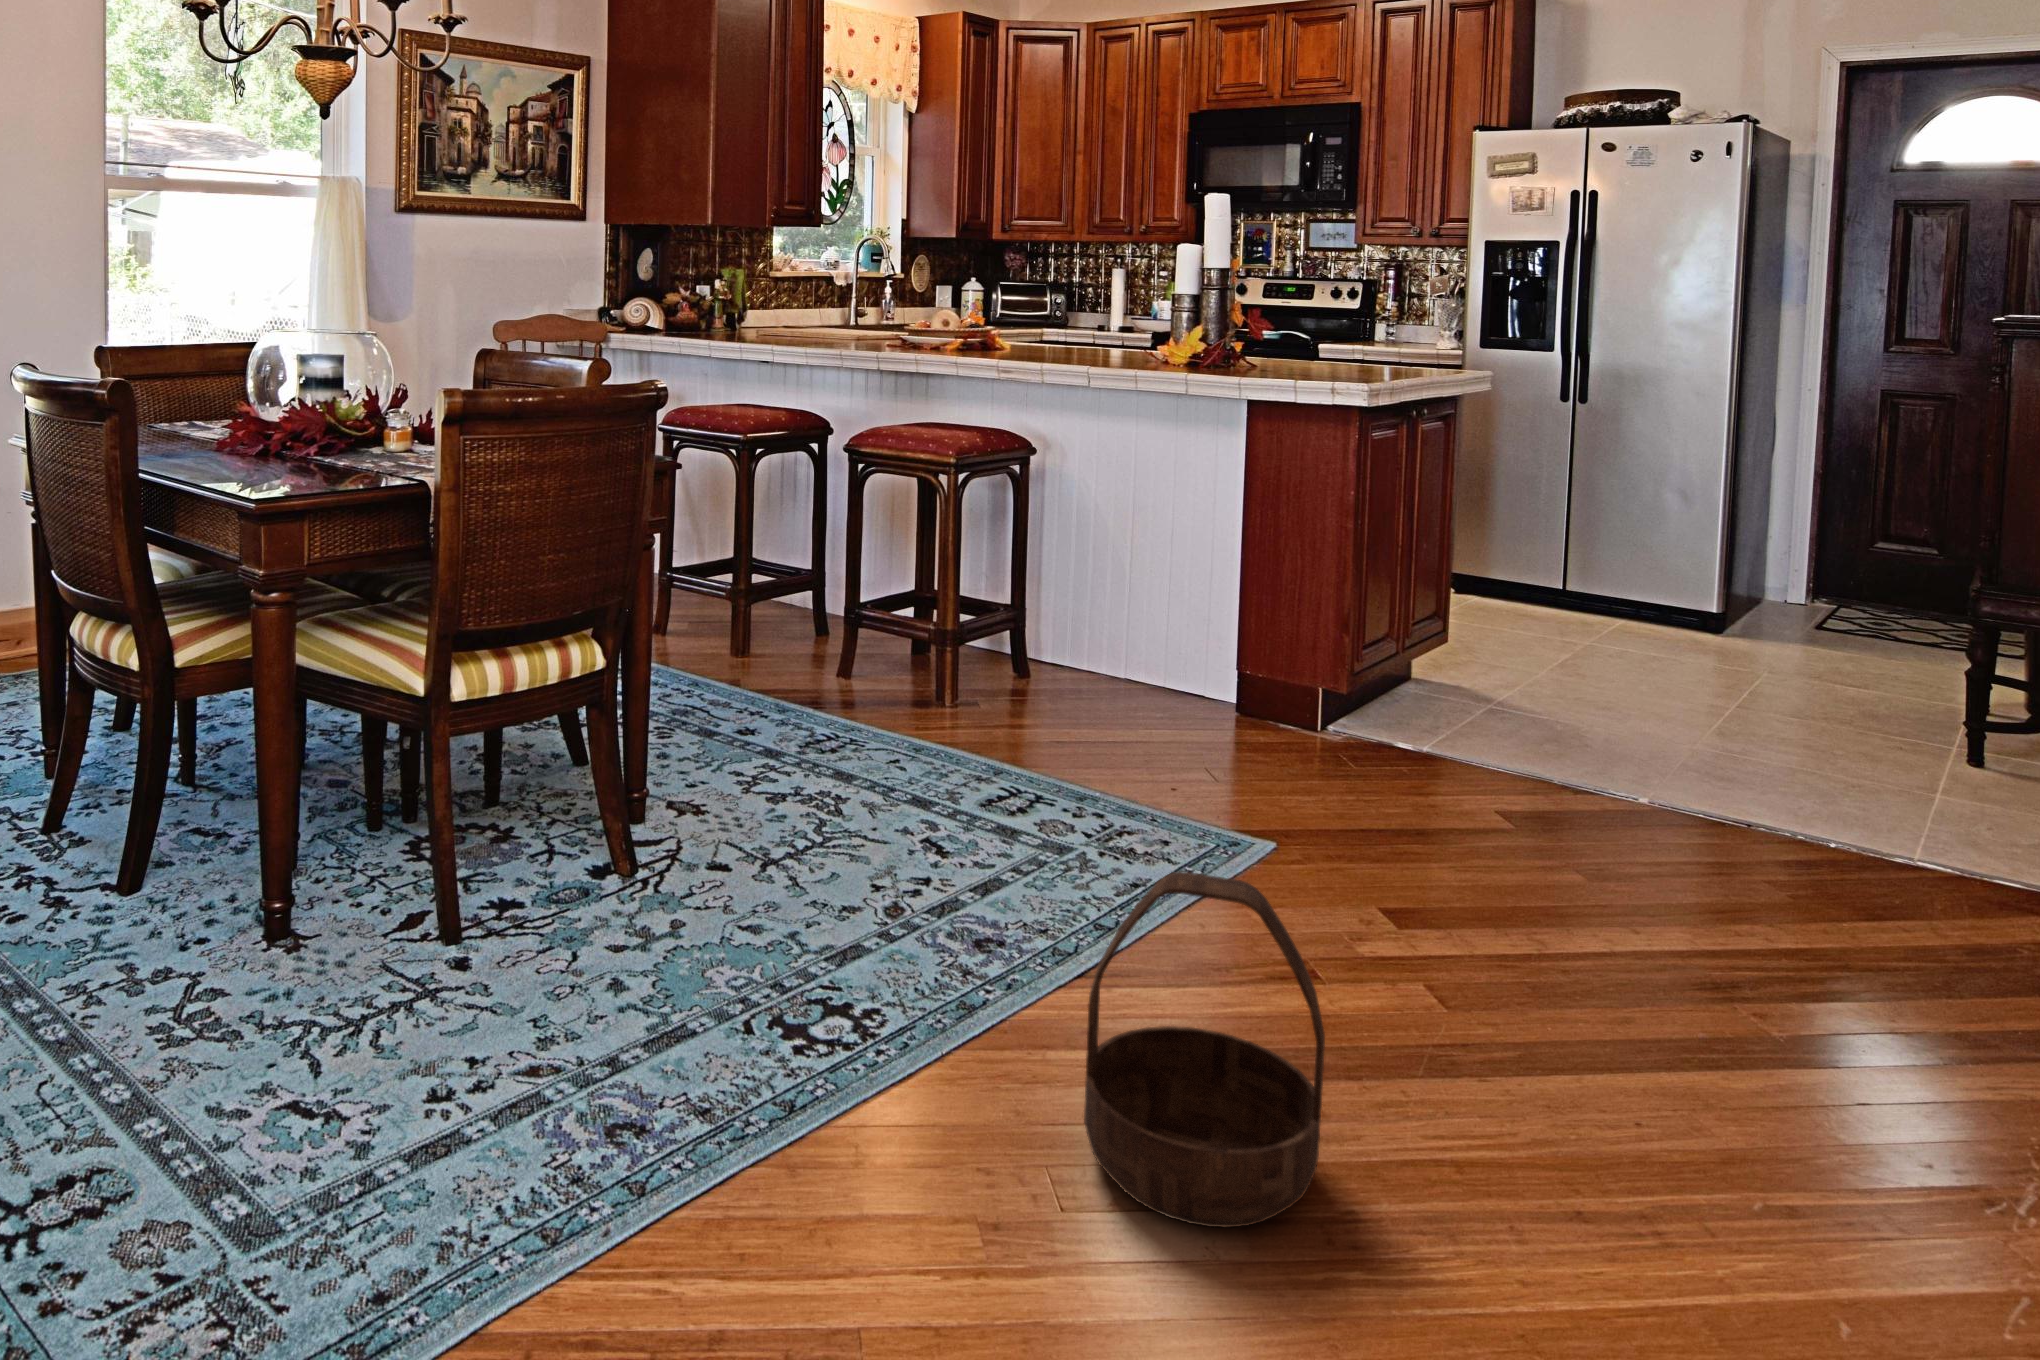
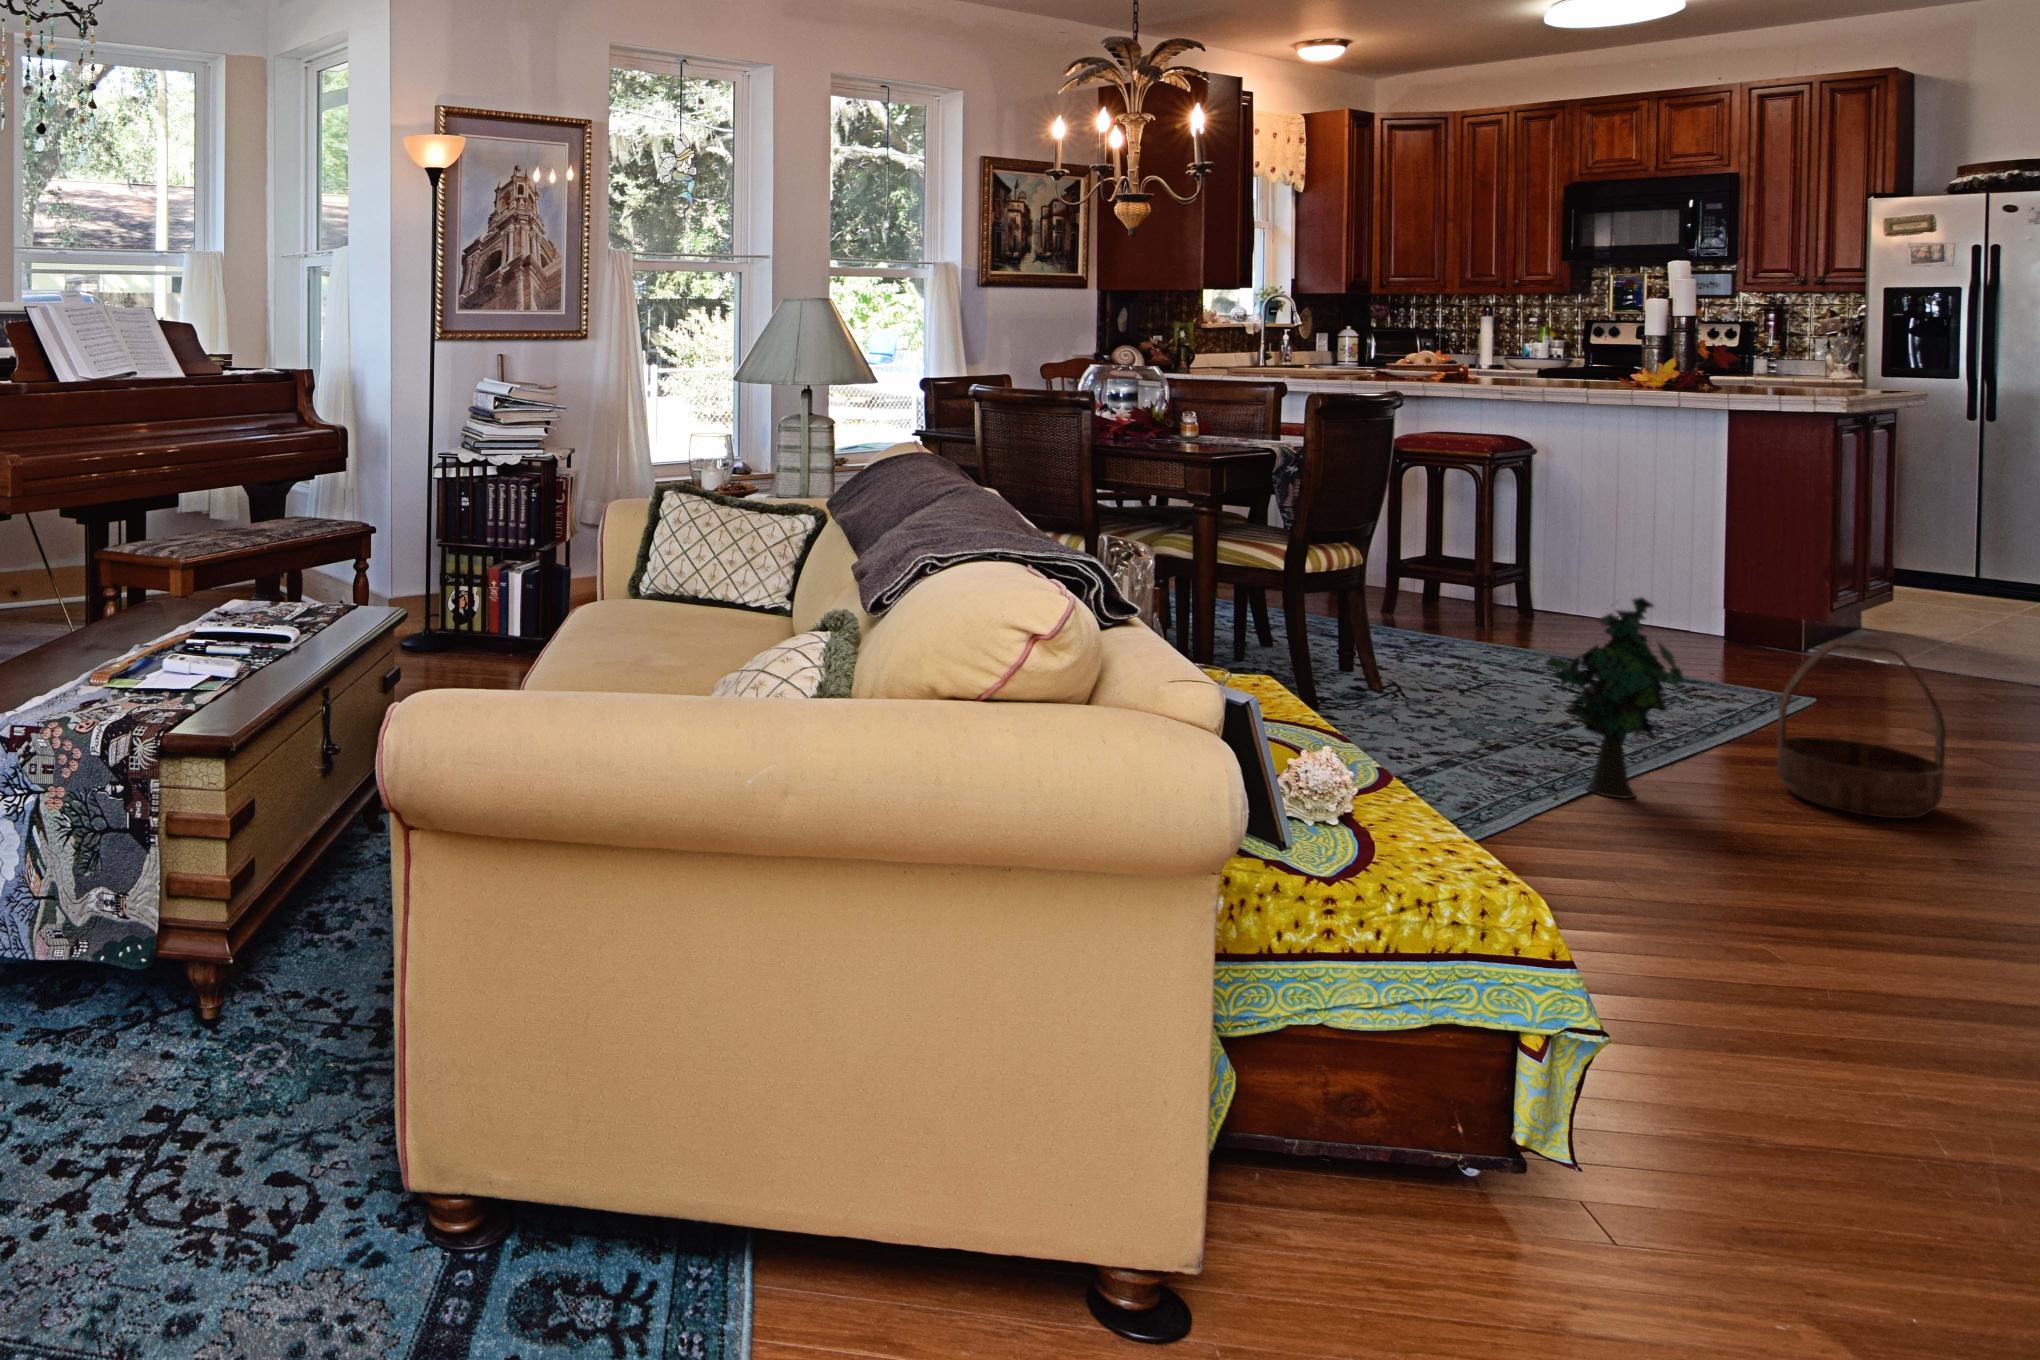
decorative plant: none [659,823,894,1232] -> present [1546,598,1684,799]

